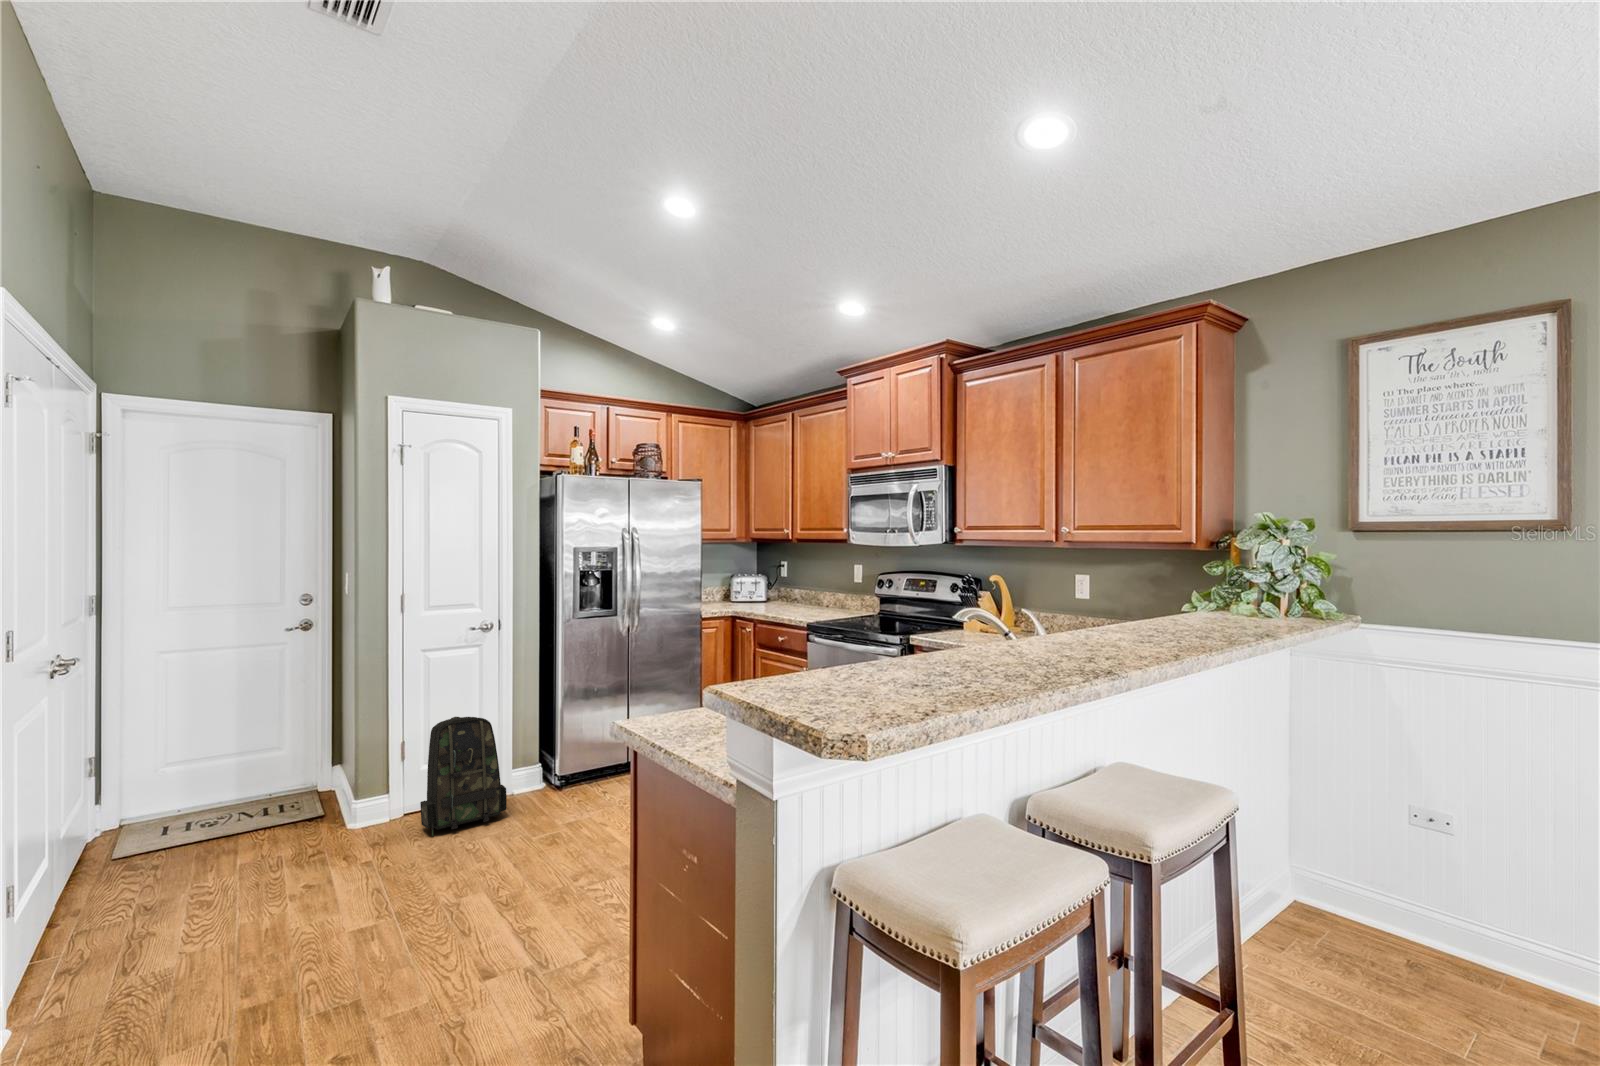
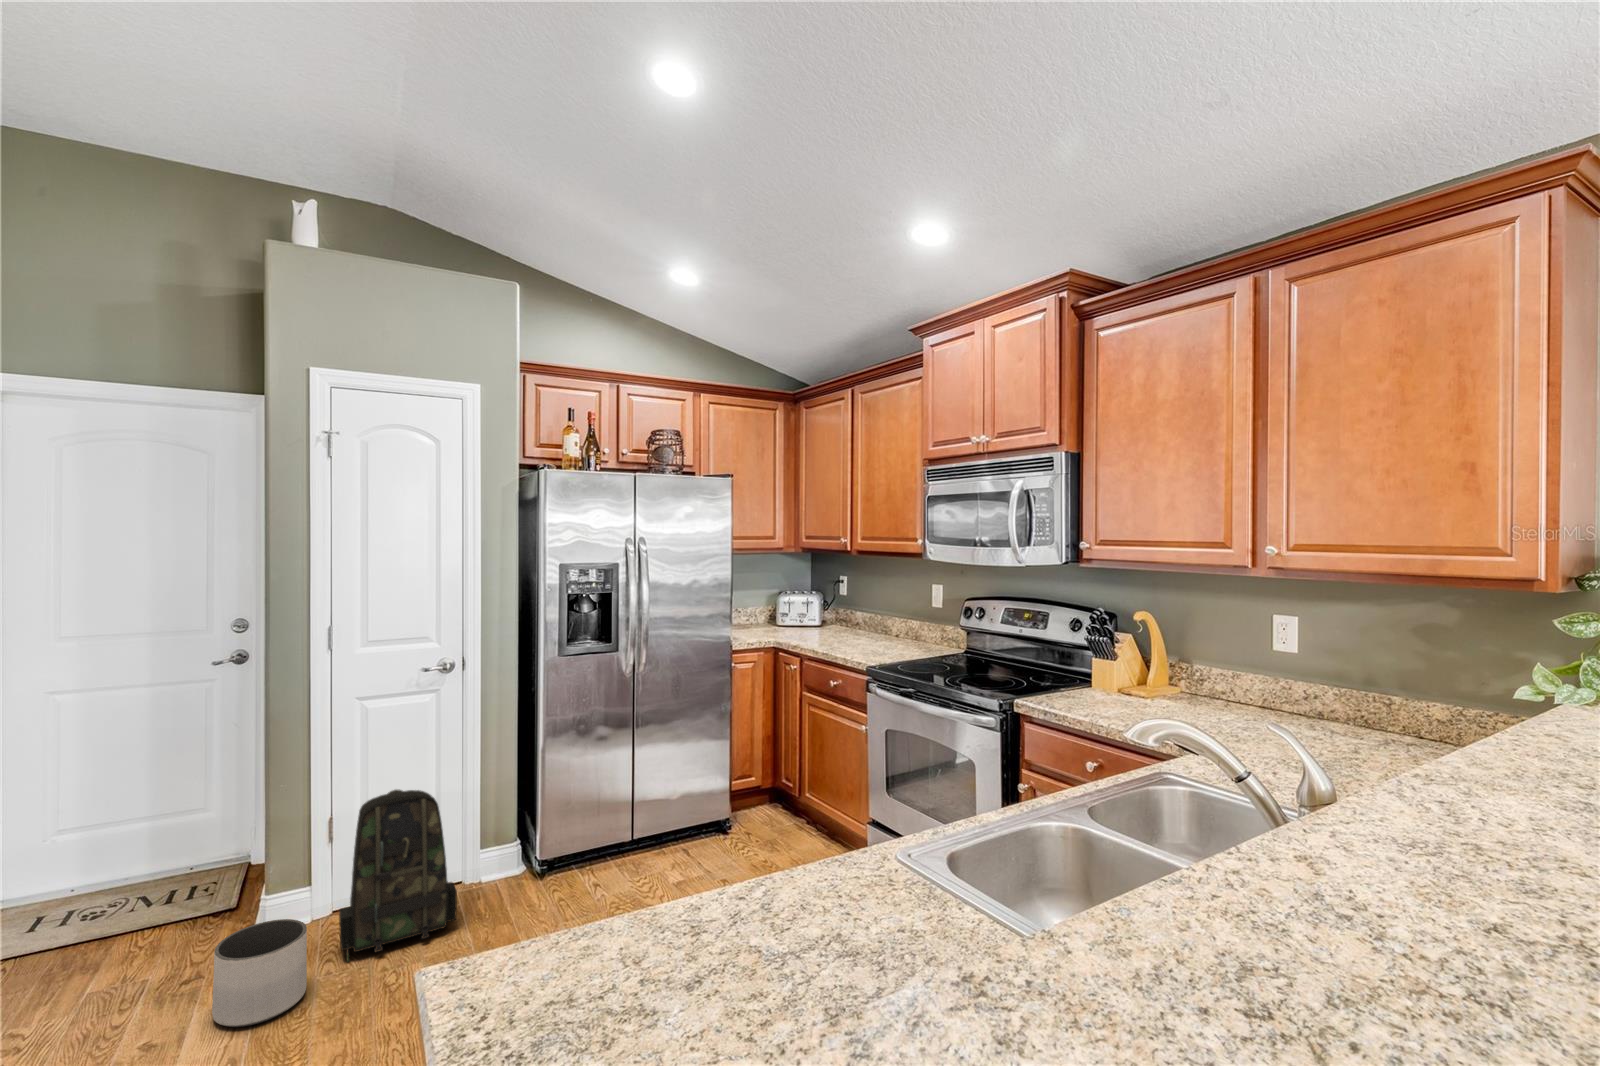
planter: none [349,802,411,870] -> present [212,919,307,1027]

